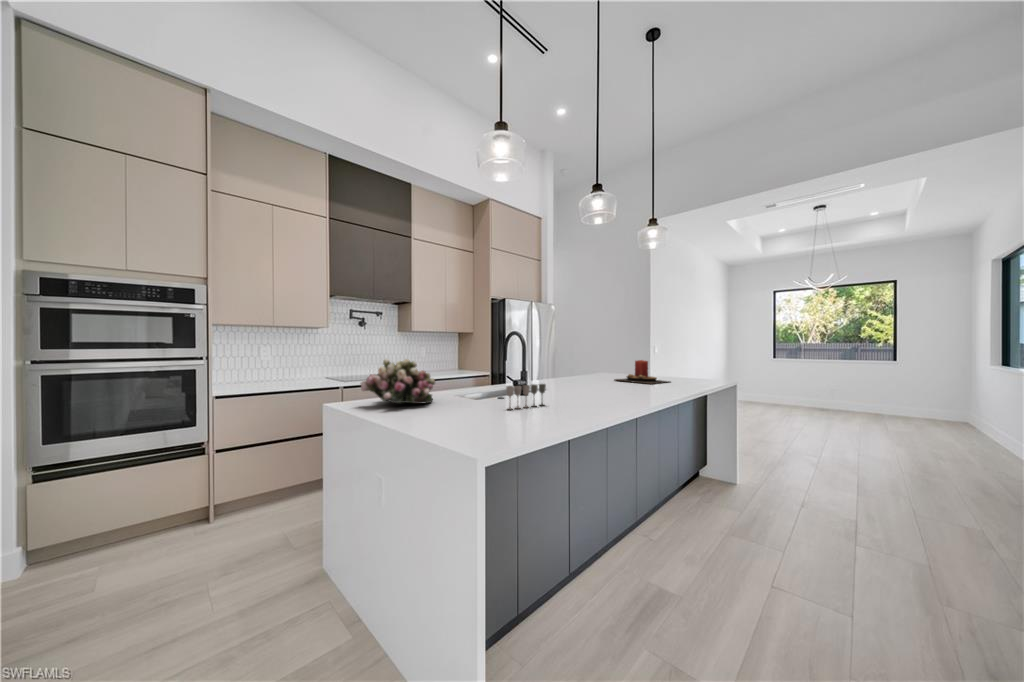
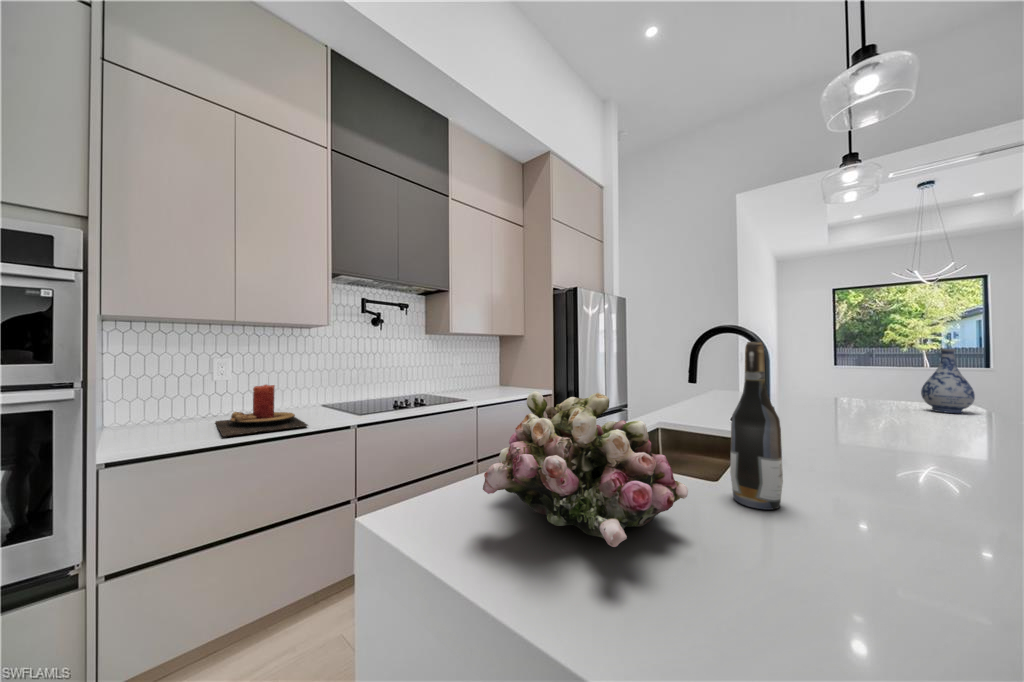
wine bottle: none [466,341,483,404] -> present [730,342,783,510]
vase: none [688,345,712,384] -> present [921,349,975,413]
candle: present [614,360,669,384] -> present [215,385,308,437]
wine glass: present [506,384,546,410] -> none [944,454,981,555]

